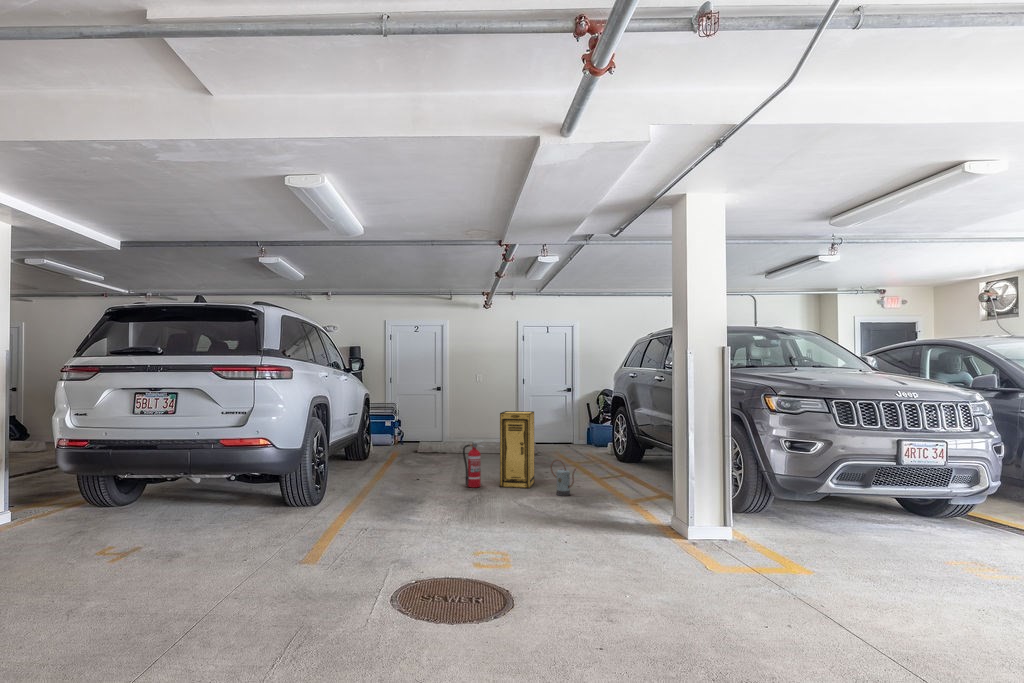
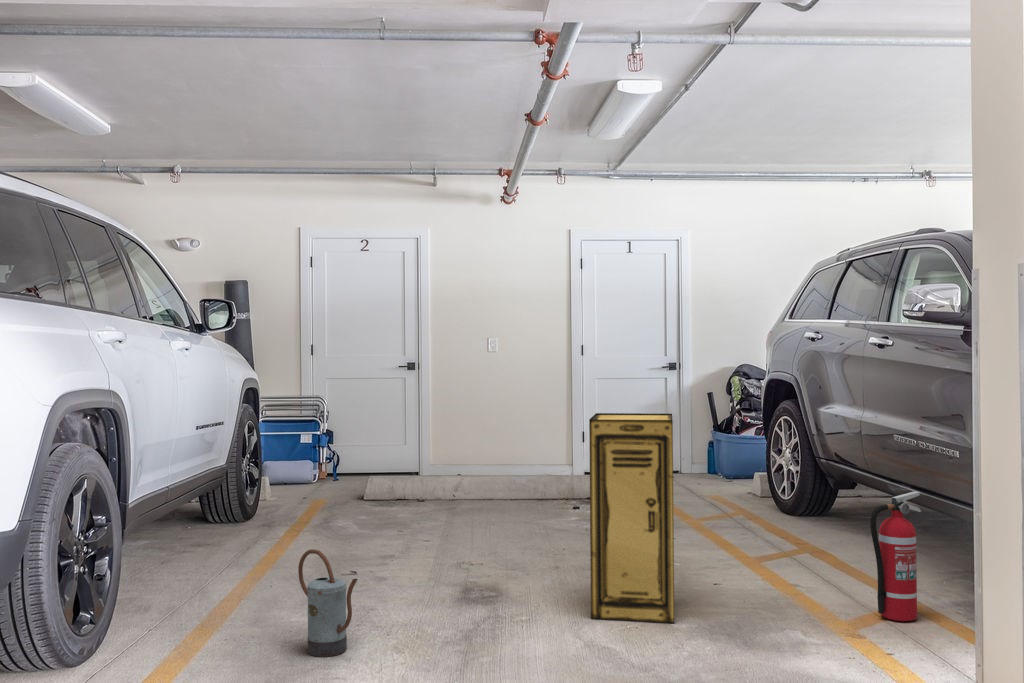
fire extinguisher: present [463,440,483,488] -> present [870,491,921,621]
watering can: present [551,459,576,496] -> present [298,549,358,657]

